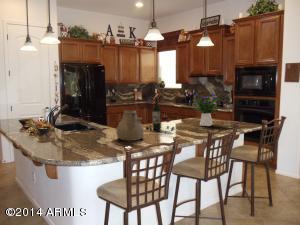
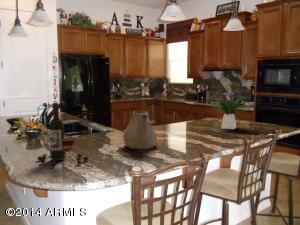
wine bottle: present [146,97,174,131] -> present [38,103,88,167]

